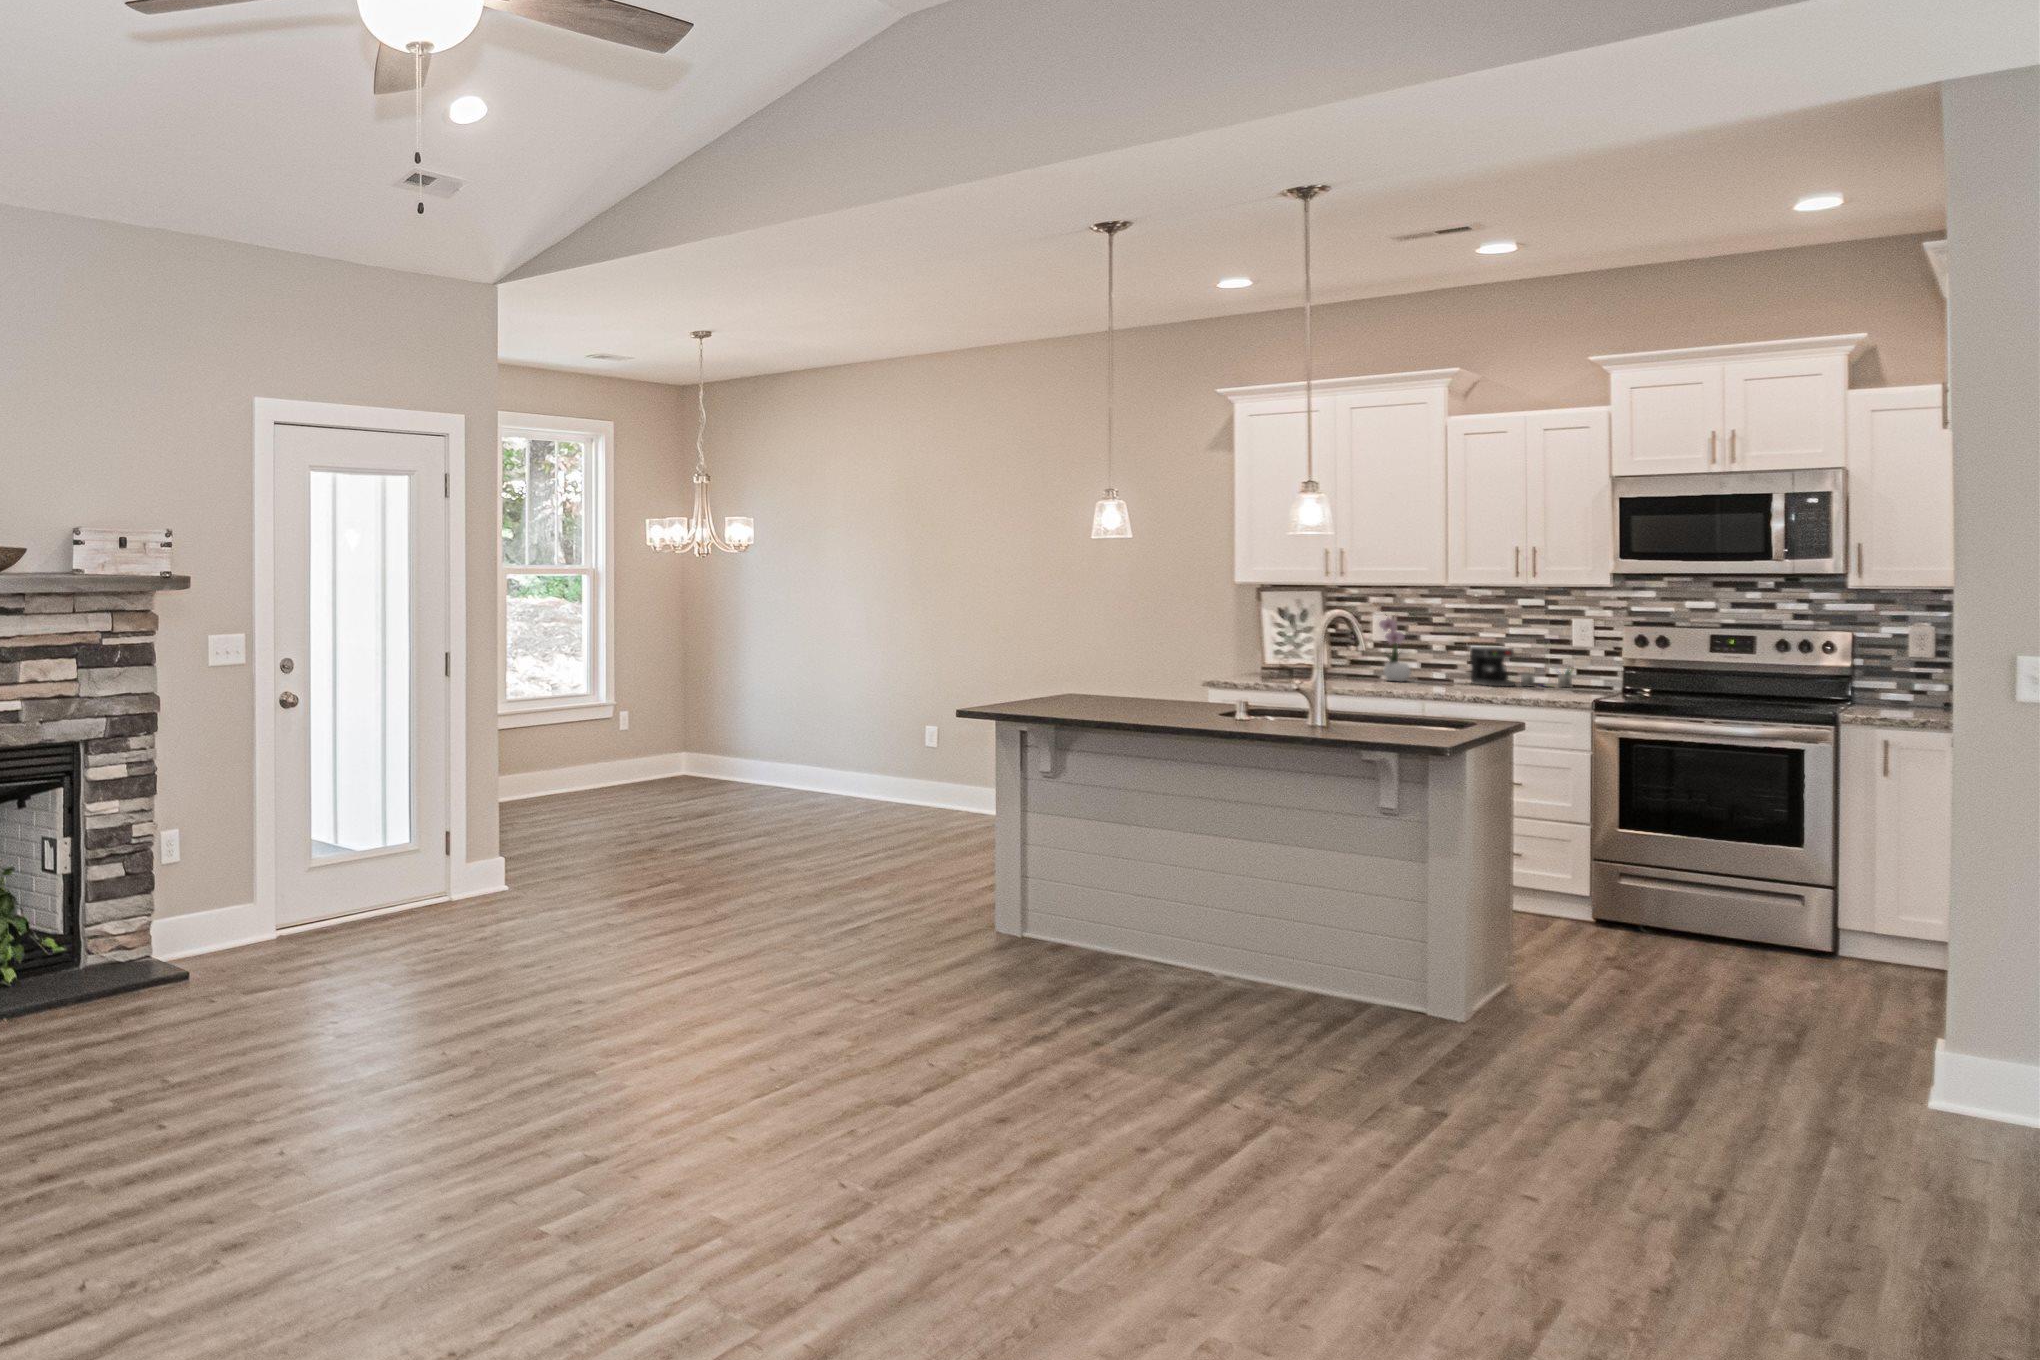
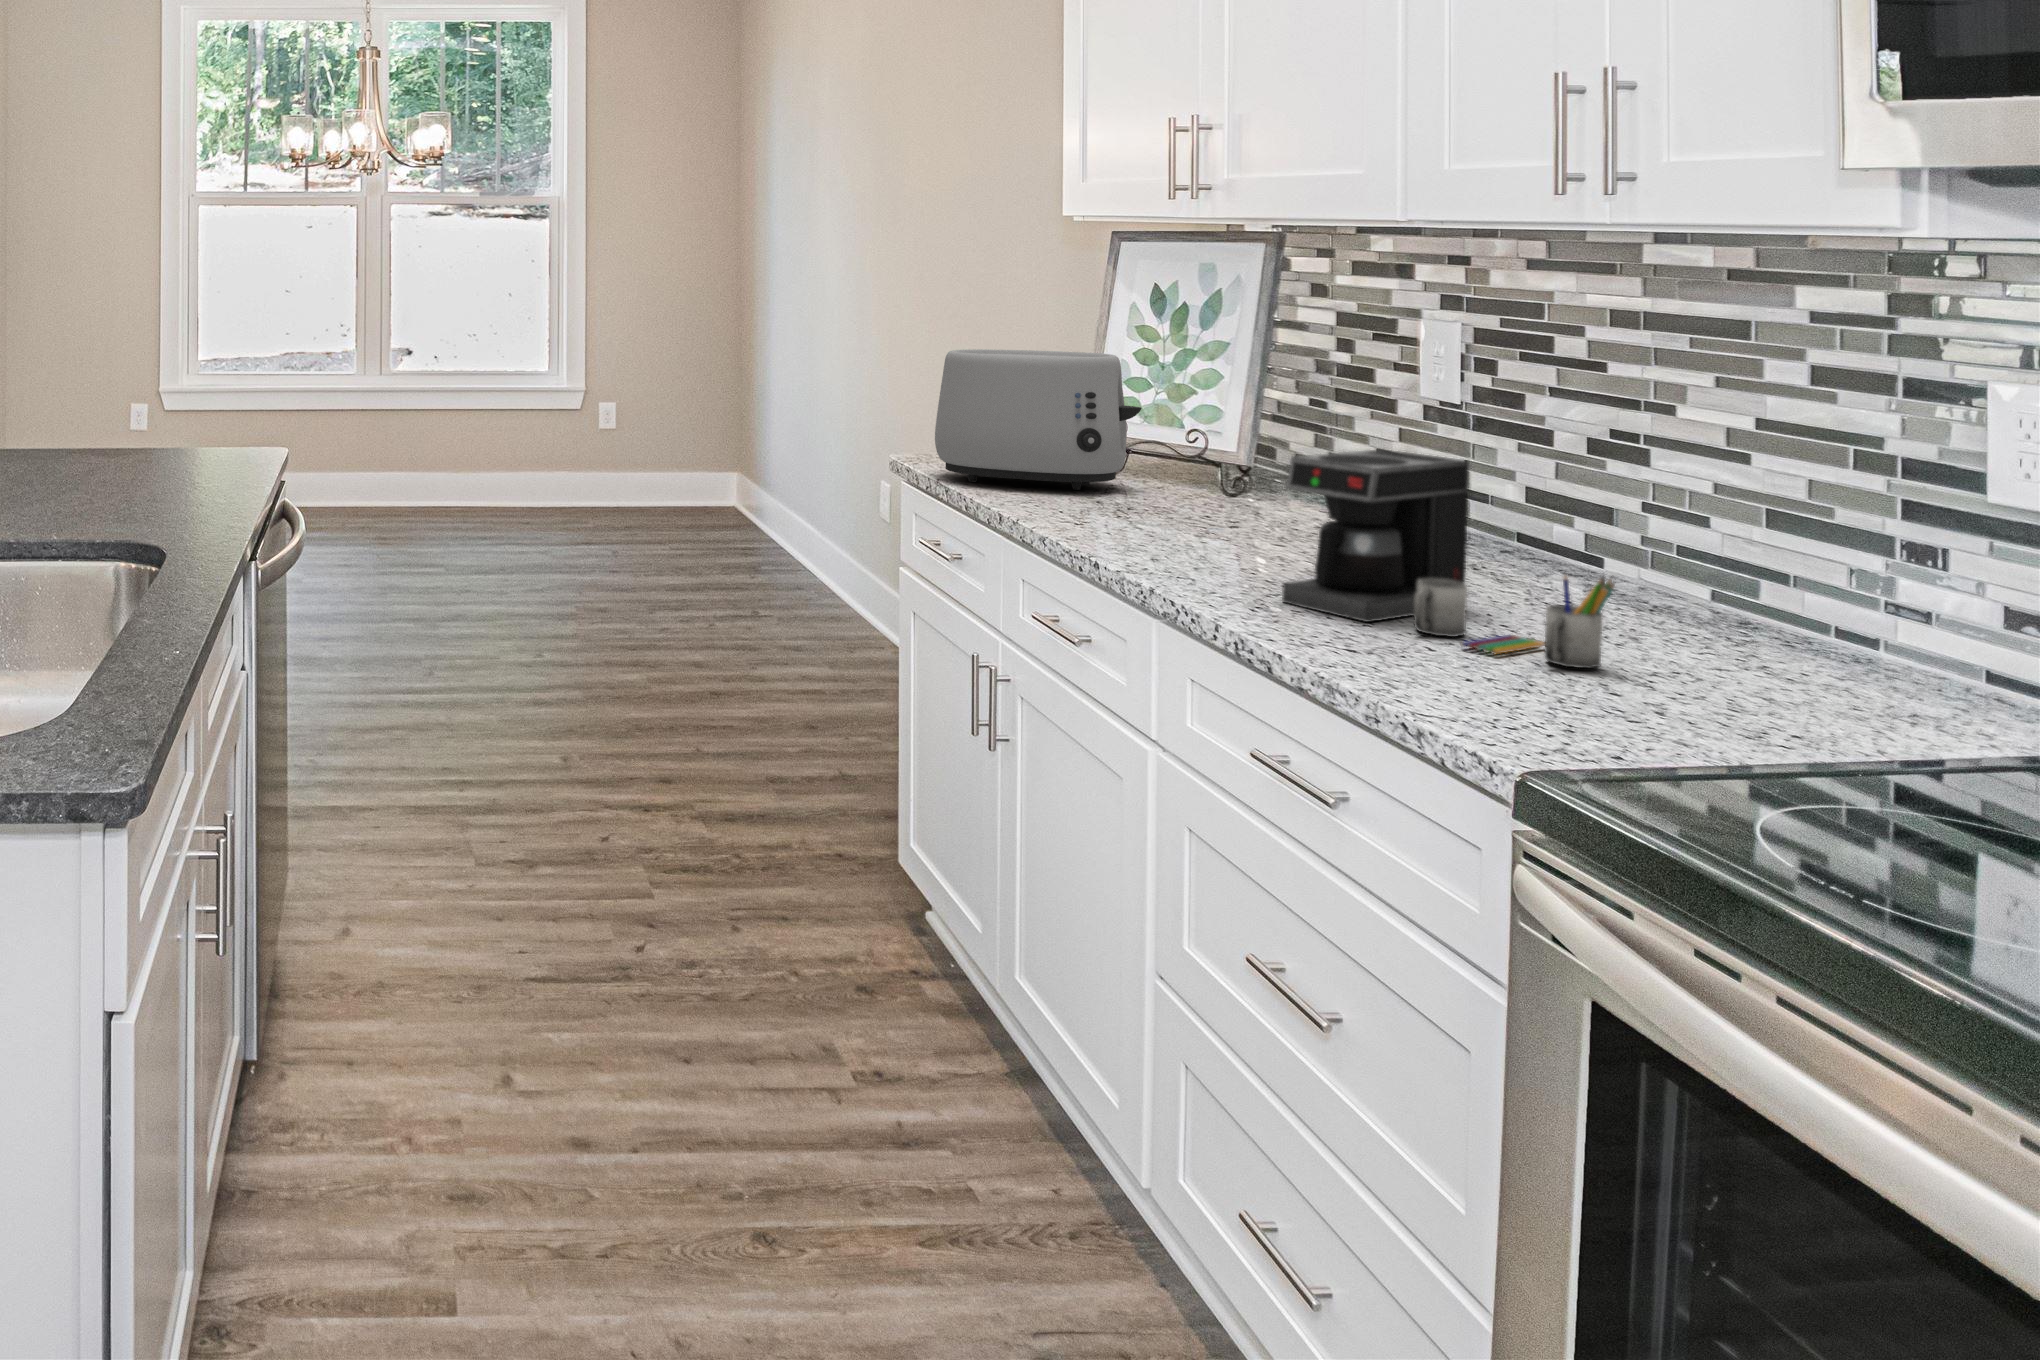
flower arrangement: present [1379,611,1411,682] -> none [1137,289,1254,547]
toaster: none [1240,632,1304,677] -> present [935,349,1142,490]

